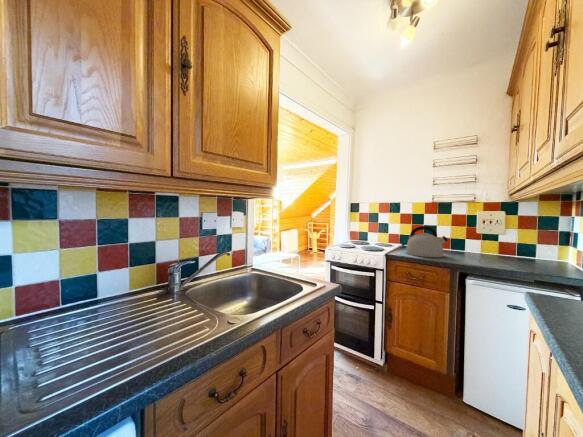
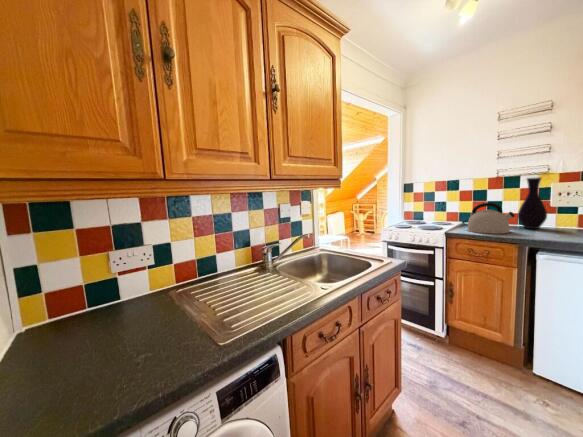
vase: none [450,205,475,254] -> present [518,177,547,229]

